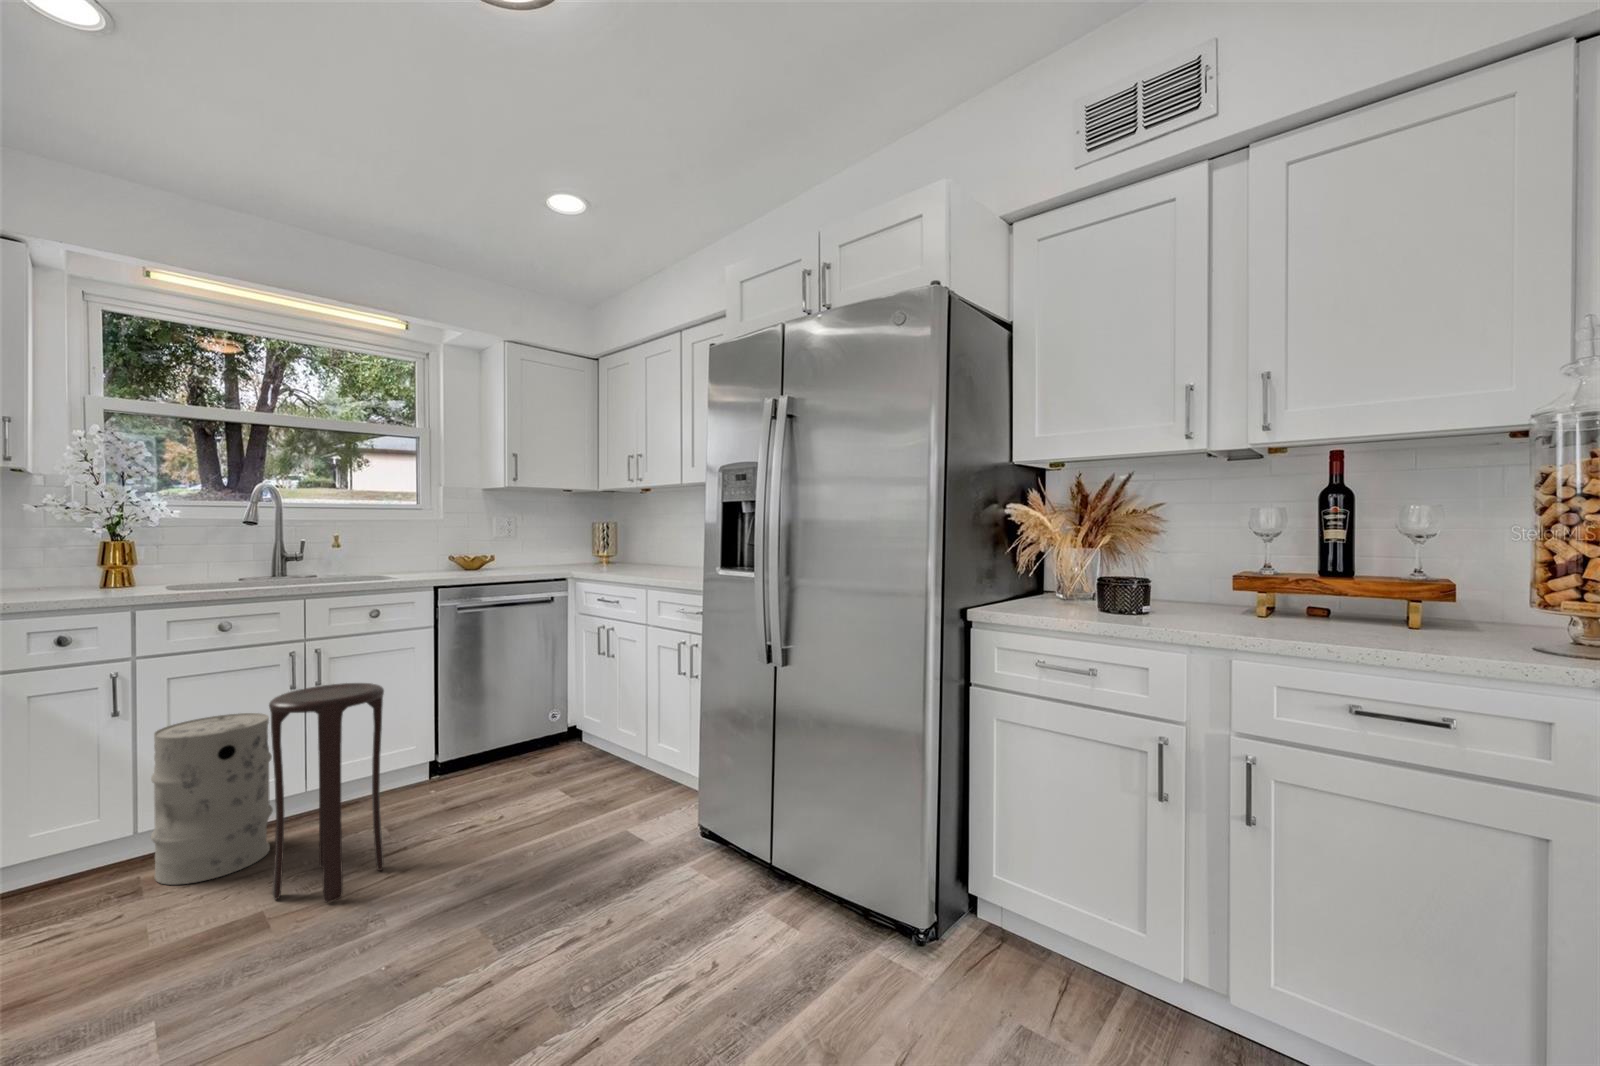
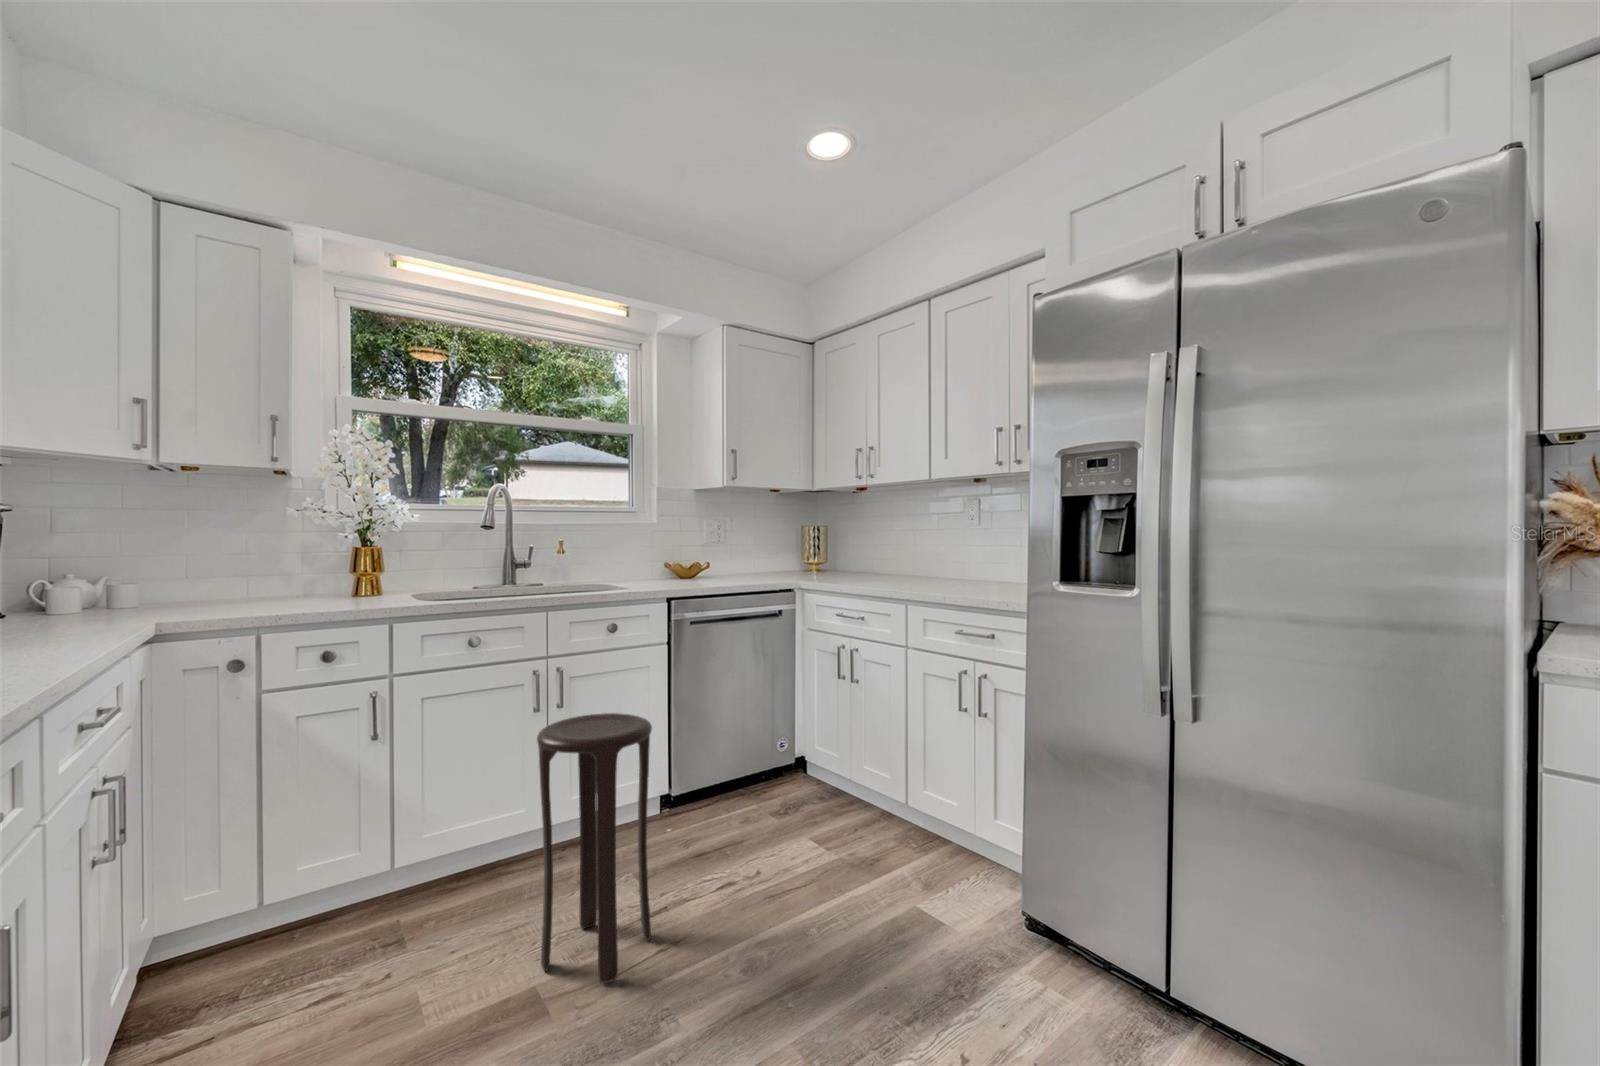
trash can: present [151,713,273,885] -> none [410,739,523,935]

